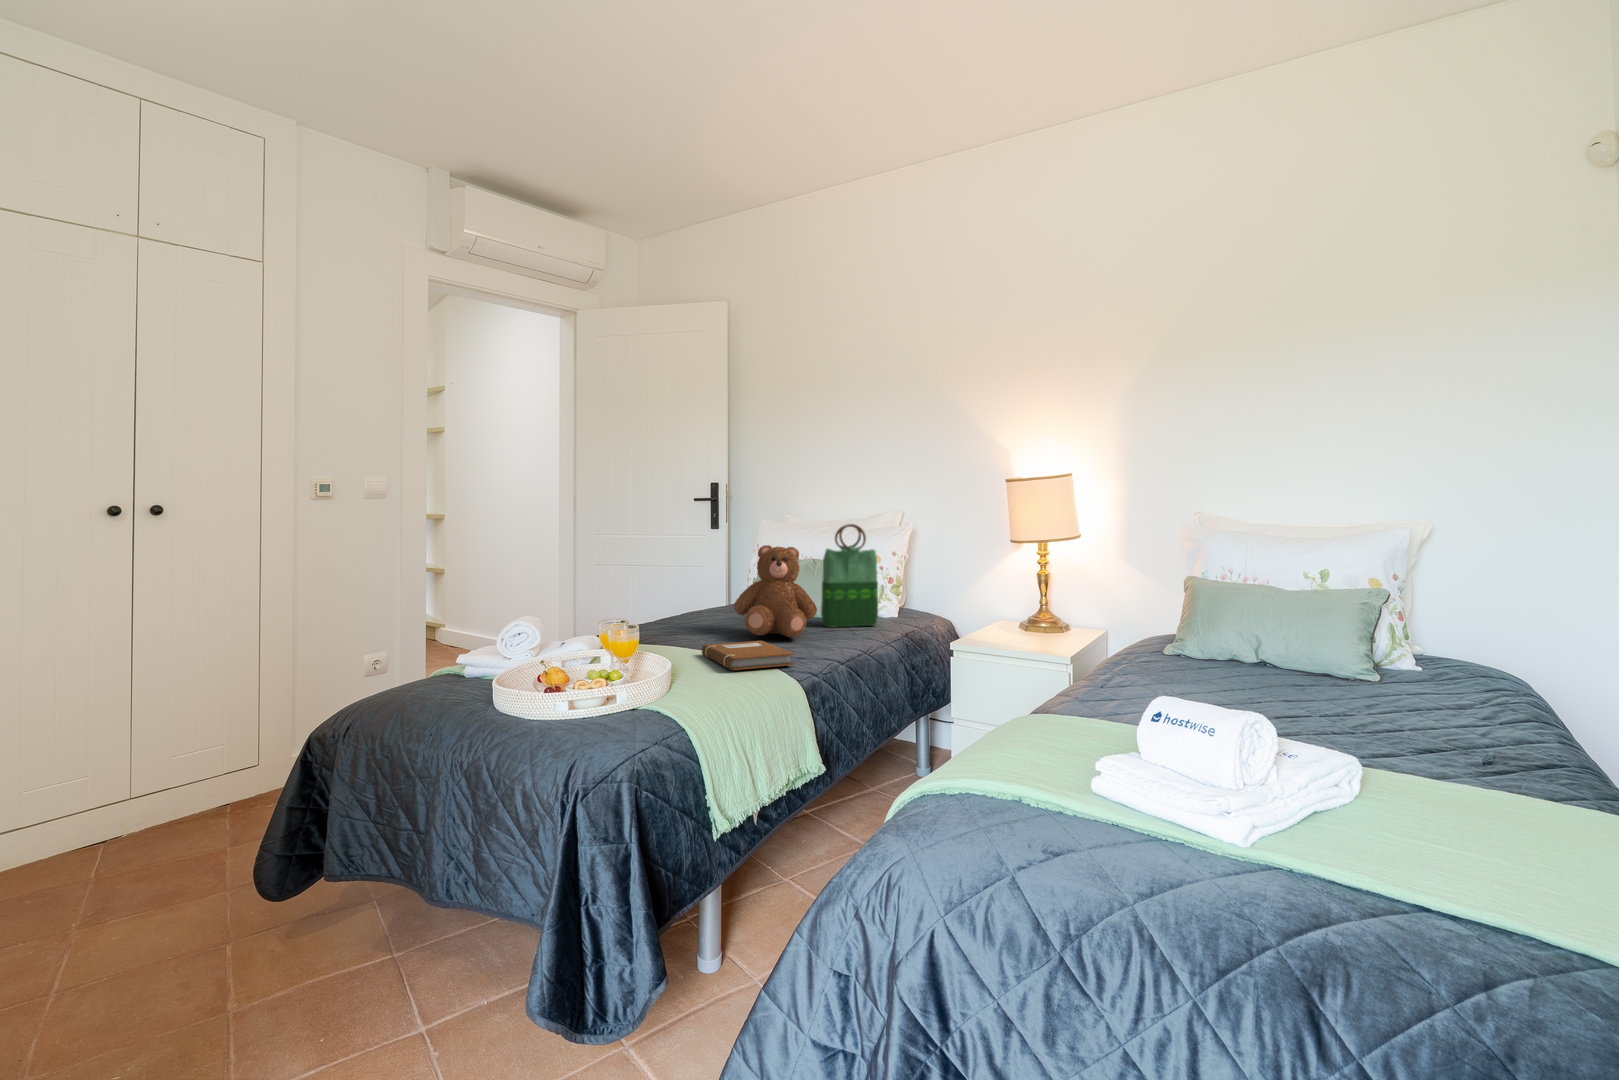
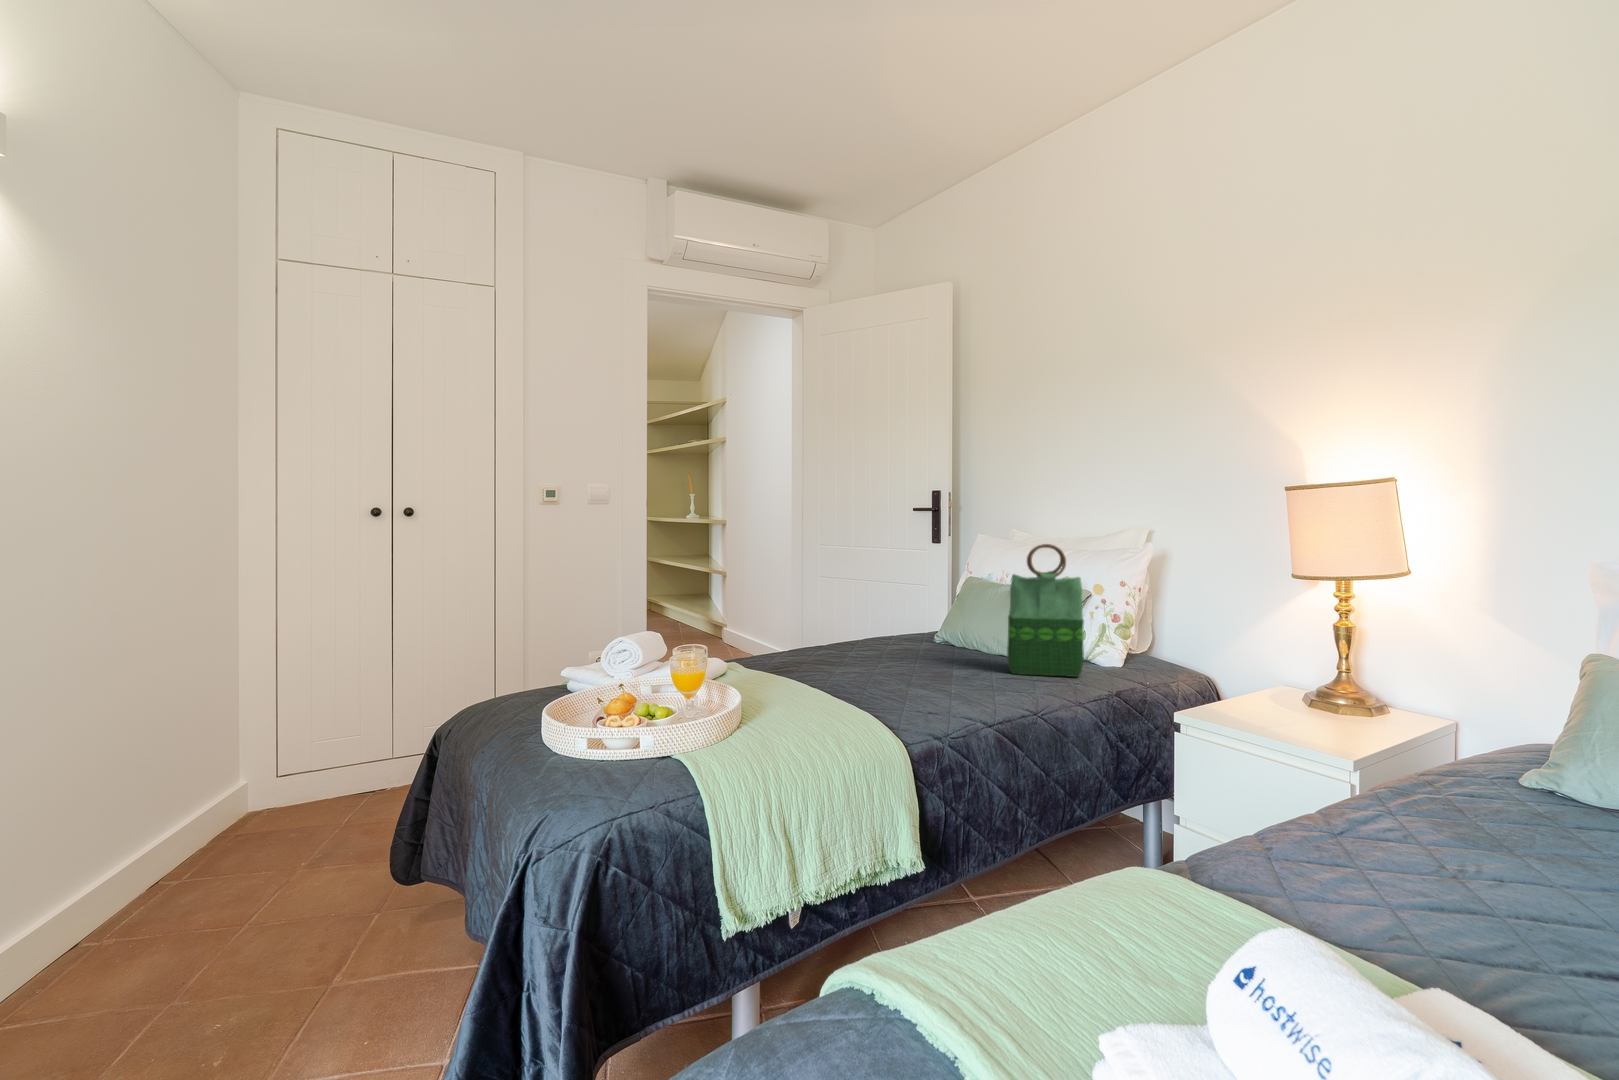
teddy bear: present [734,545,817,637] -> none [882,568,984,685]
notebook: present [702,641,794,670] -> none [811,686,899,725]

